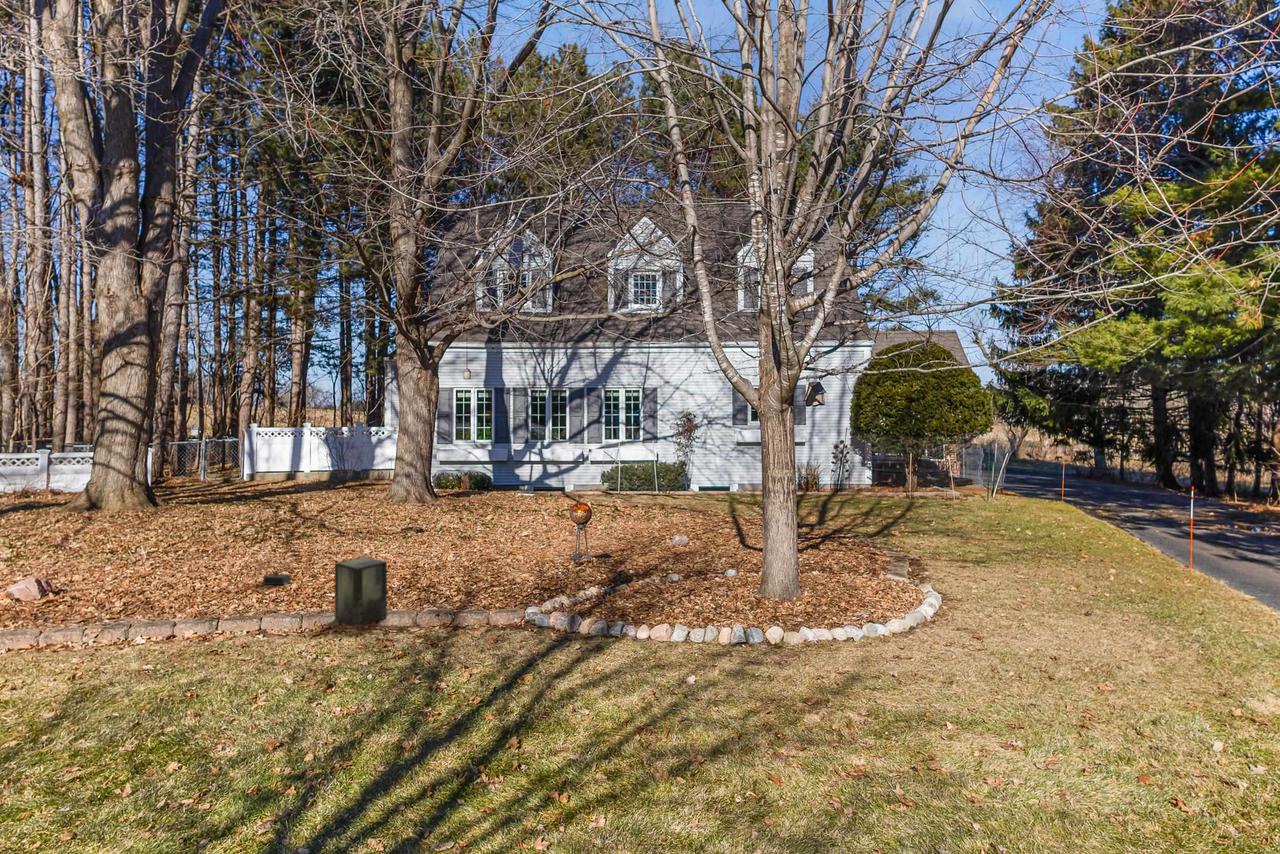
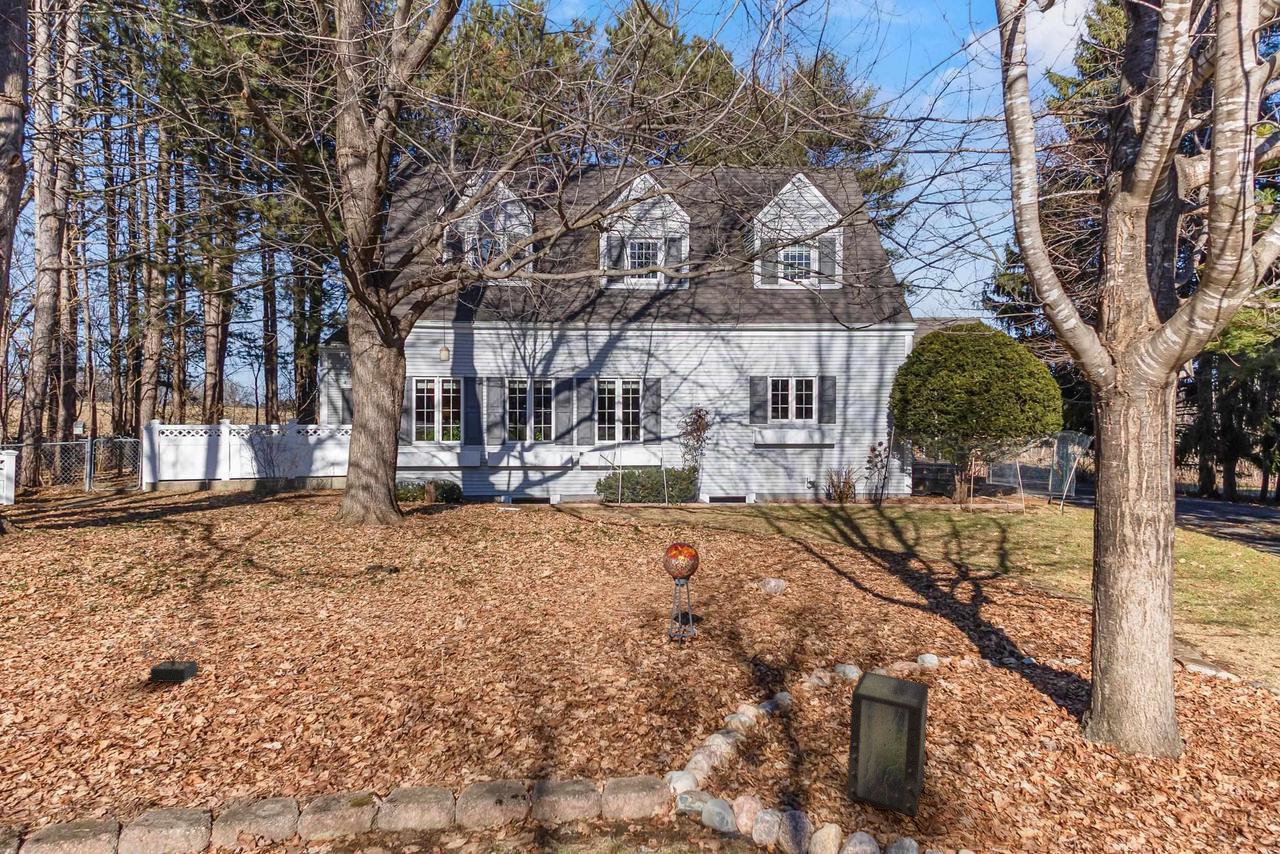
storage box: present [335,557,387,627] -> present [847,671,929,817]

